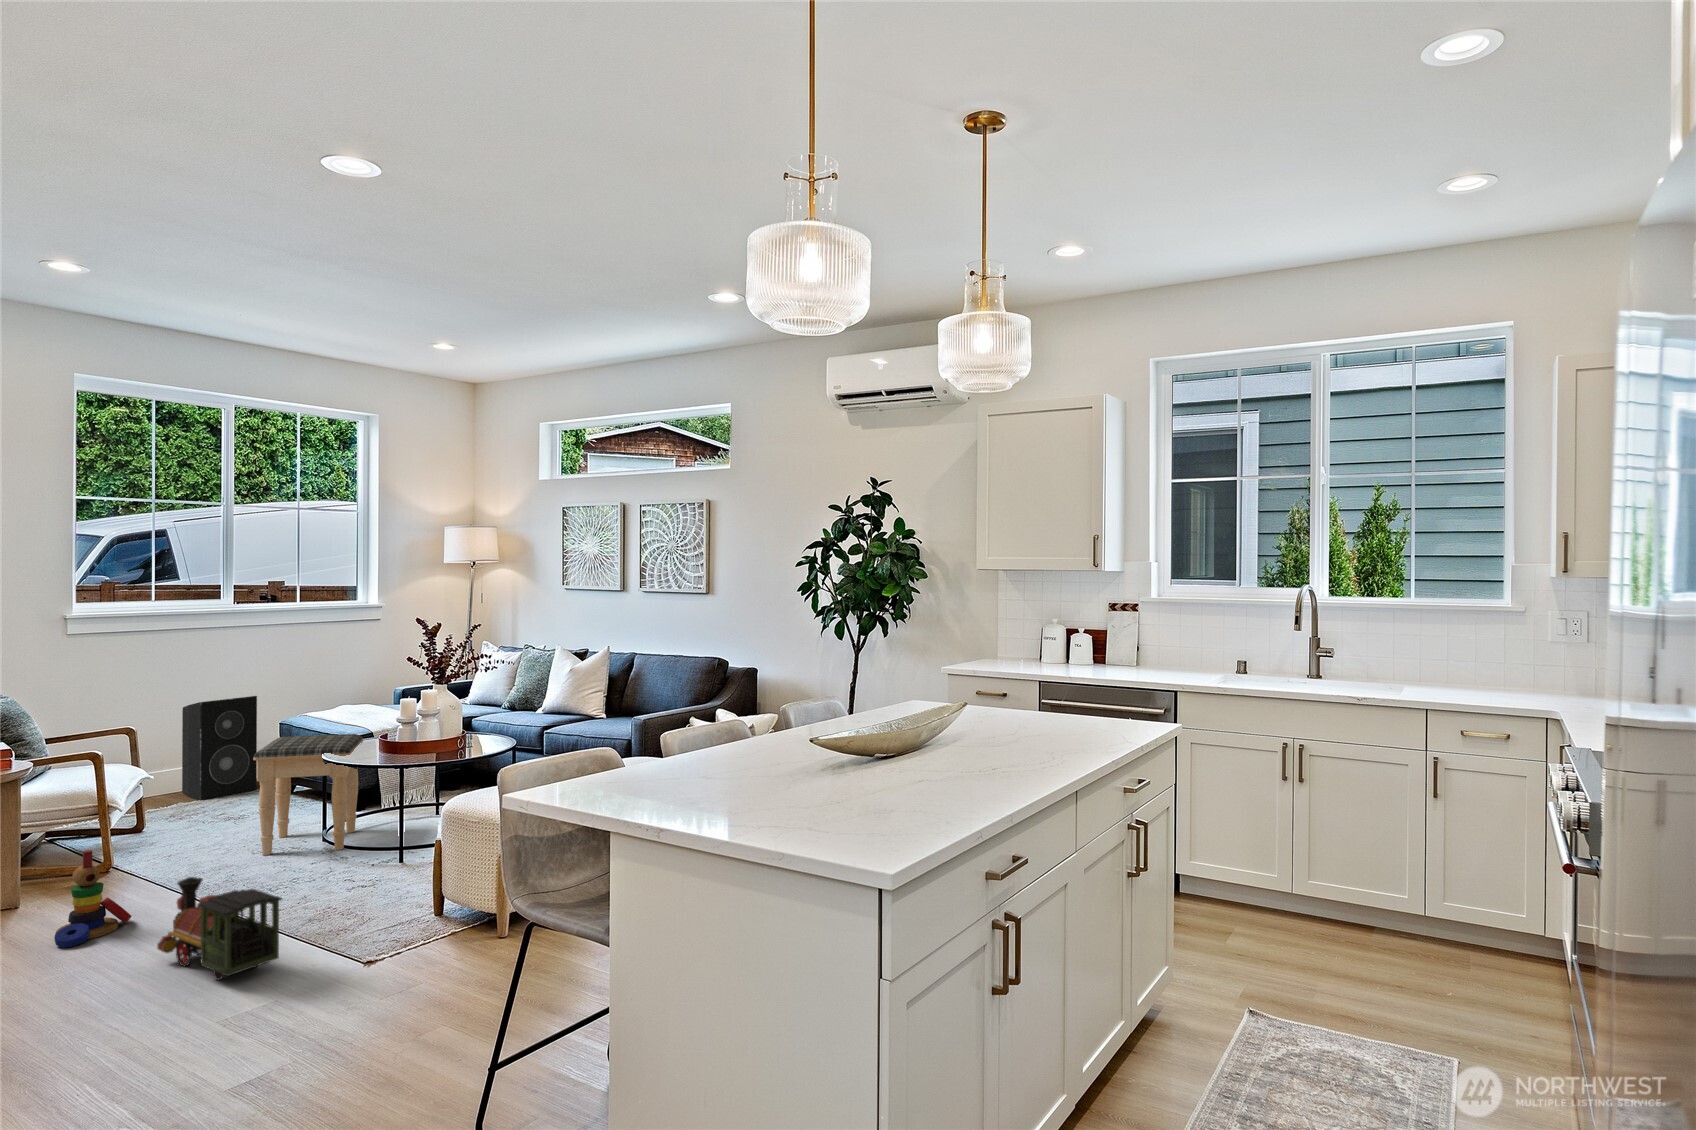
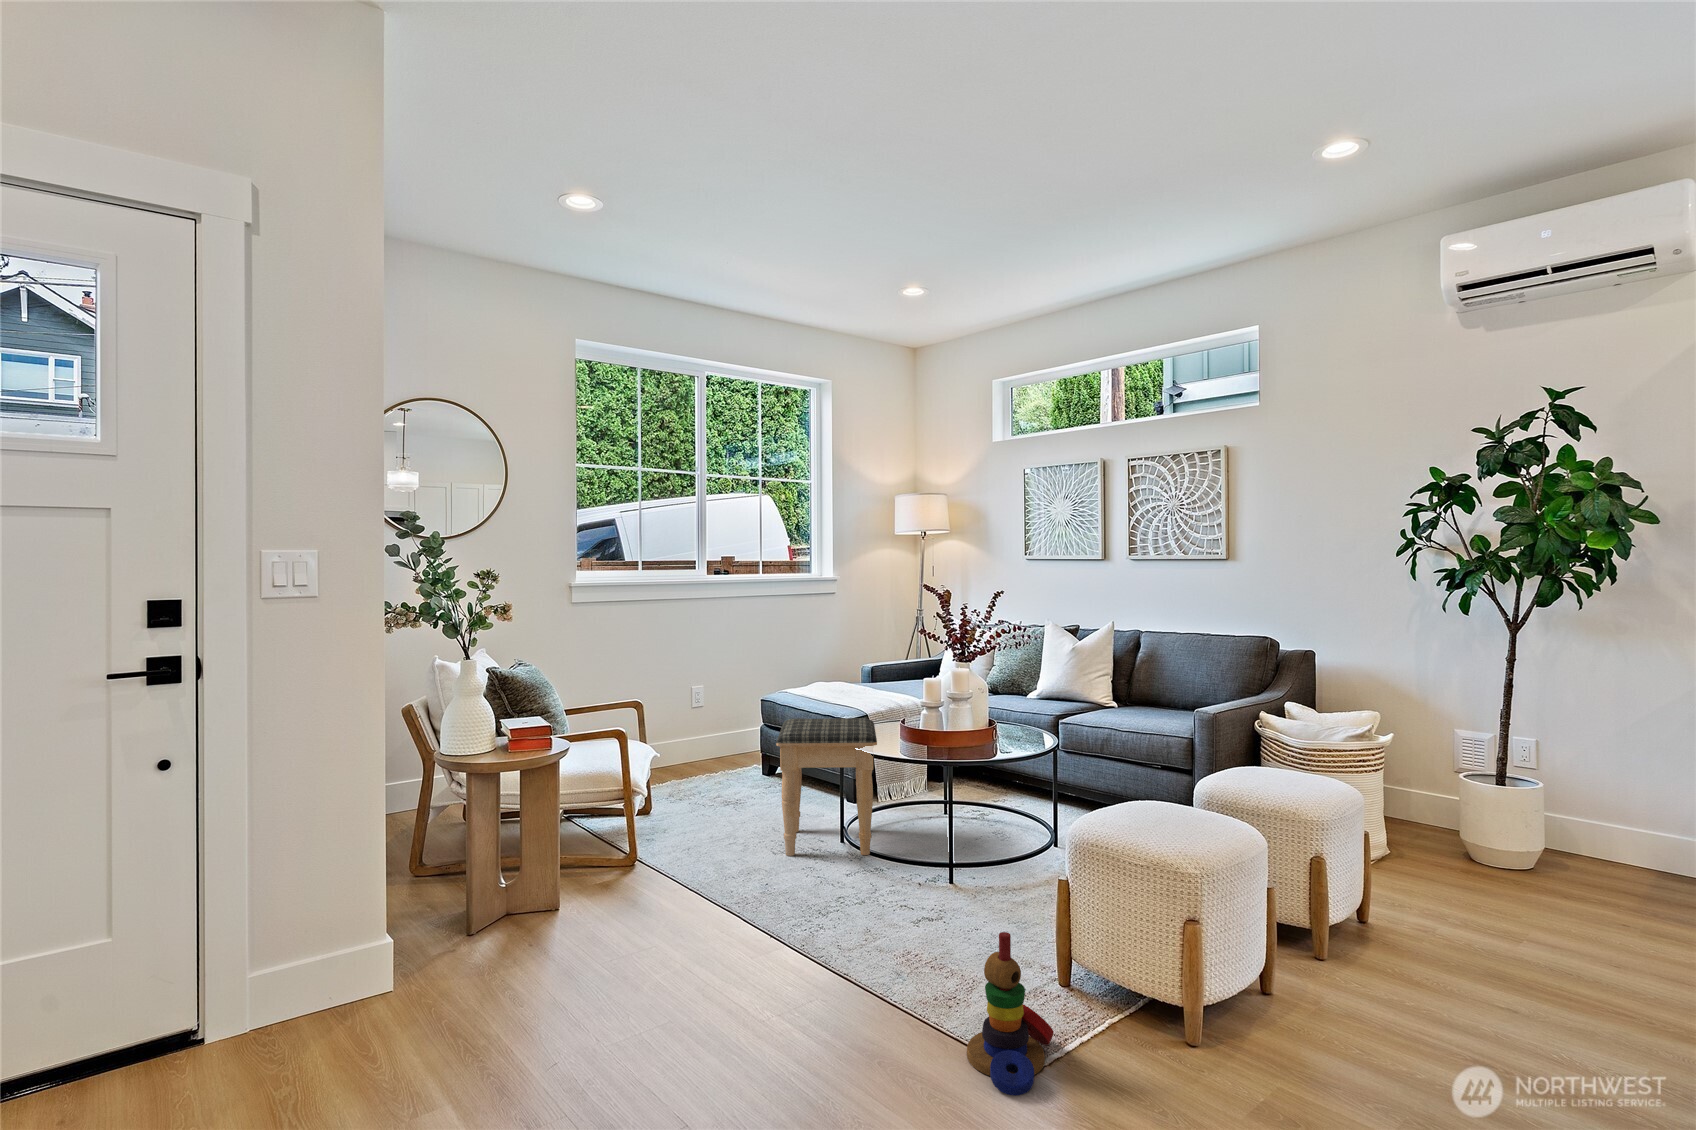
speaker: present [182,696,257,800] -> none [669,671,738,779]
stacking toy: present [54,850,131,948] -> present [967,932,1054,1096]
toy train: present [157,877,282,980] -> none [745,907,911,1067]

